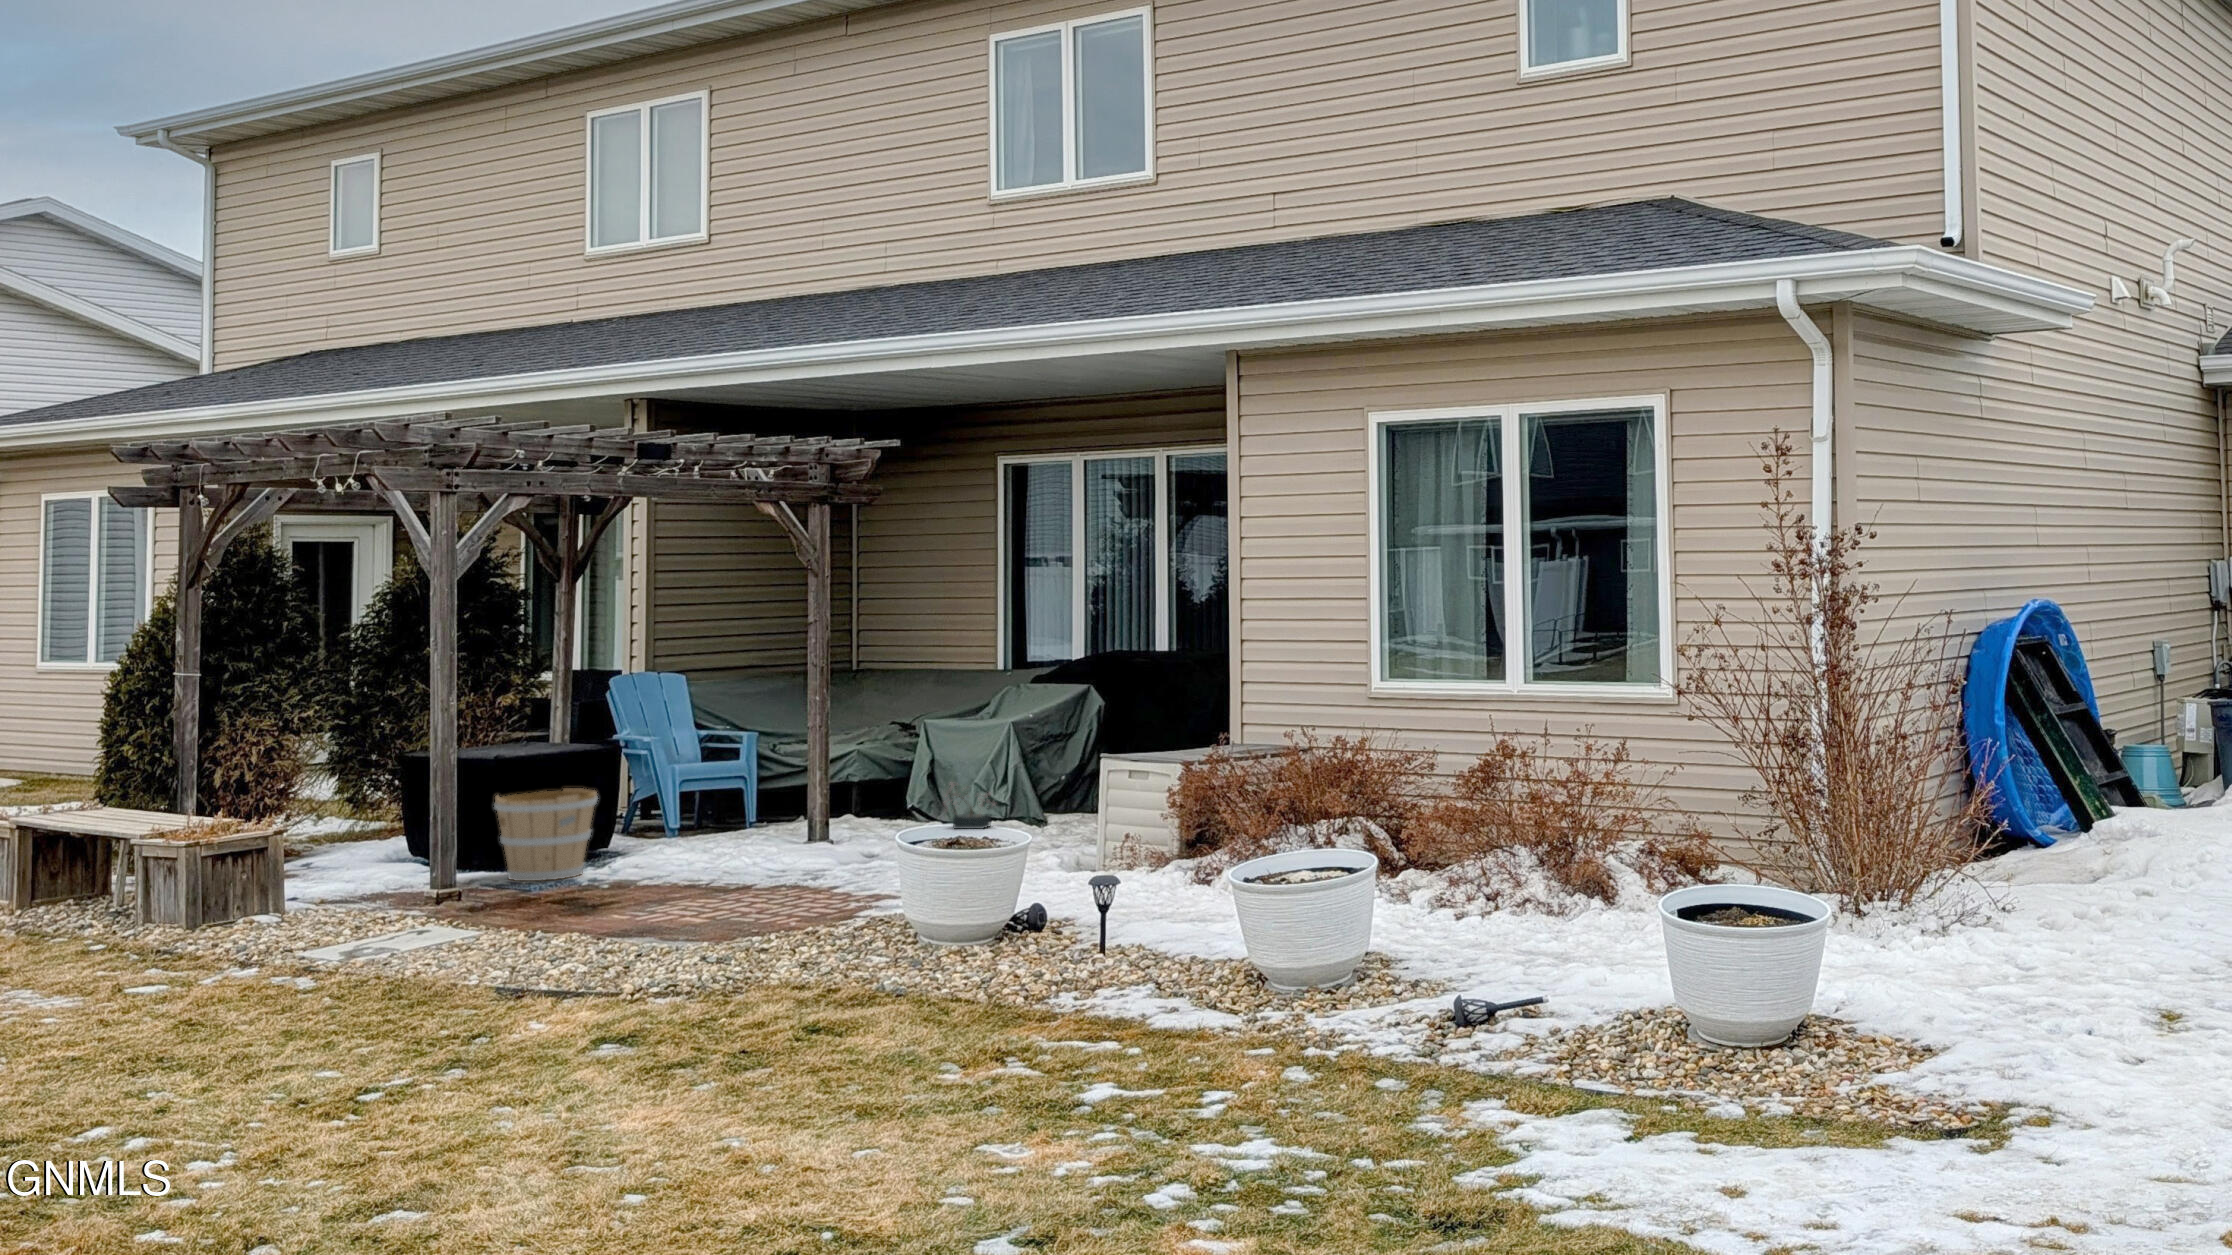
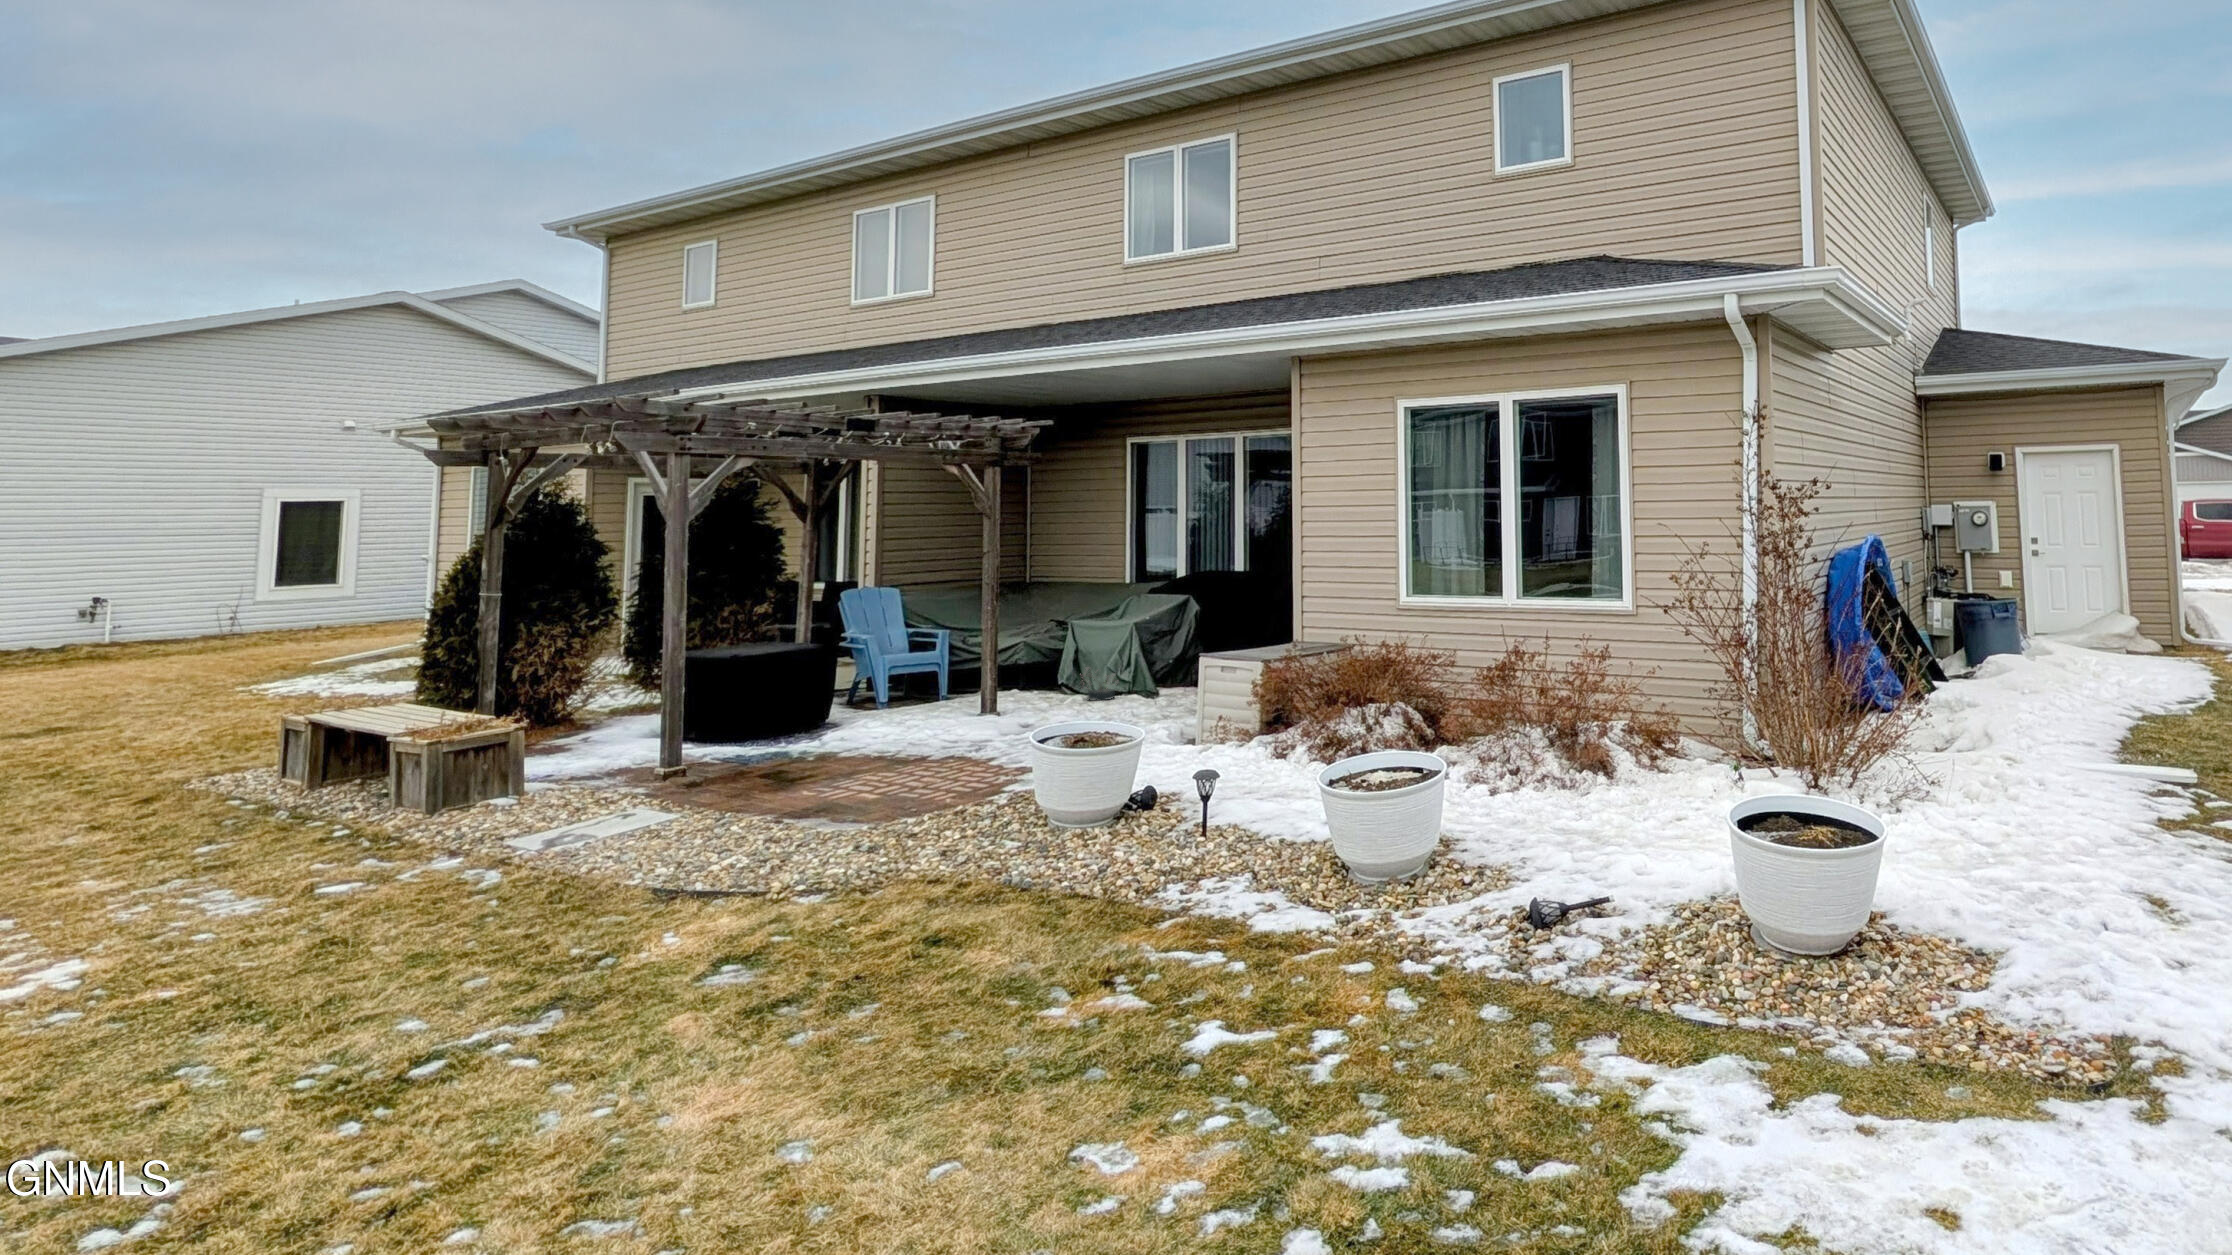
wooden bucket: present [494,788,598,881] -> none [724,682,811,756]

